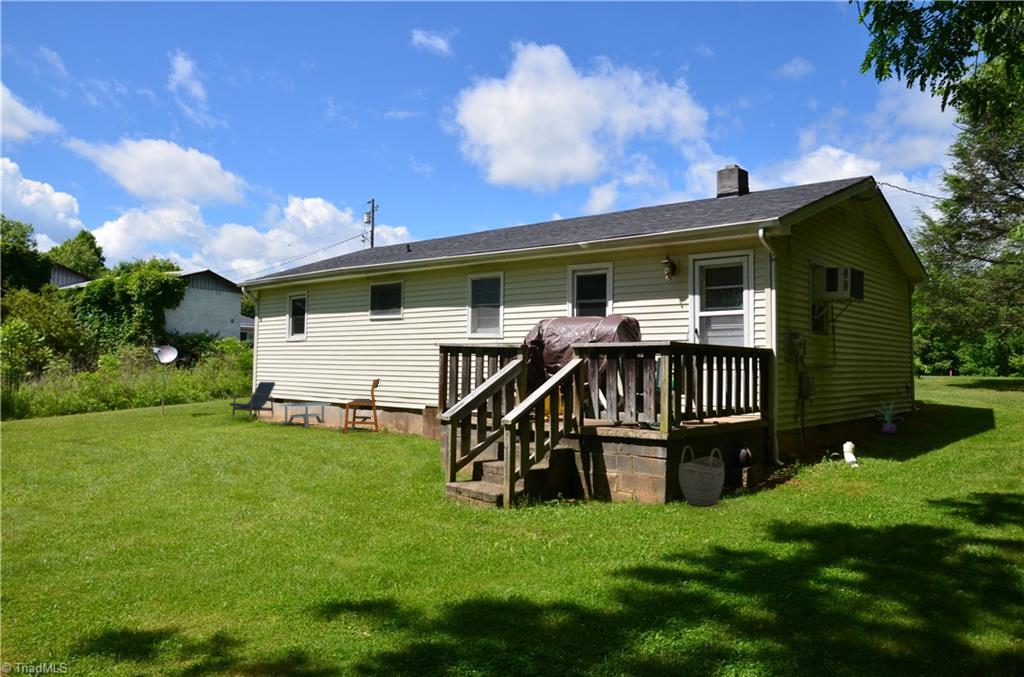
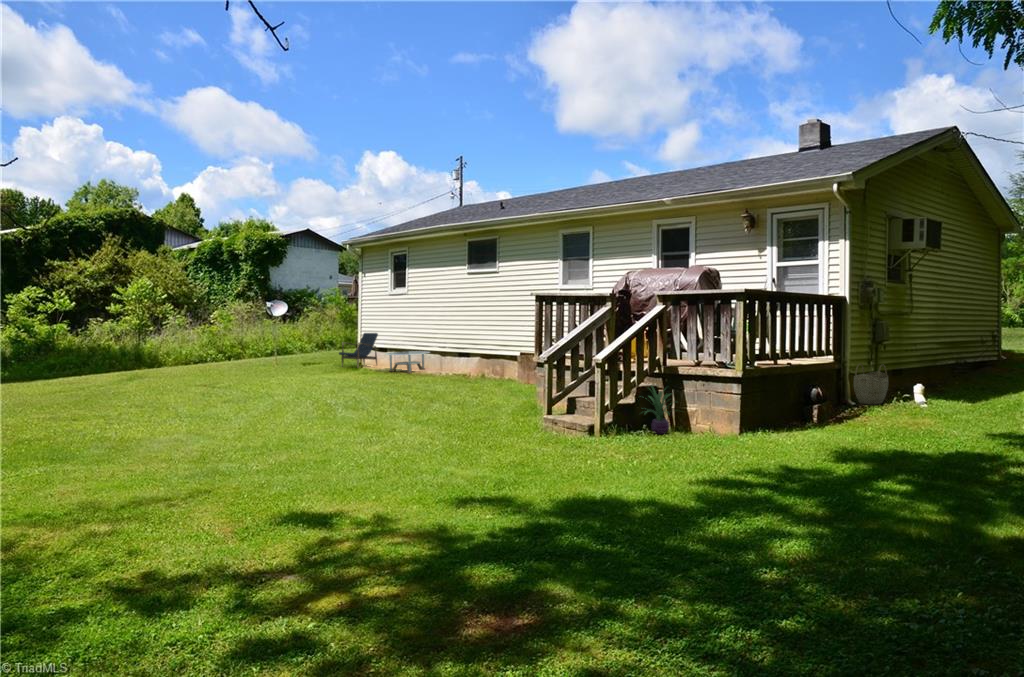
bench: present [344,379,382,433] -> none [445,328,479,378]
decorative plant: present [881,404,896,434] -> present [645,386,670,434]
woven basket: present [679,446,724,506] -> present [854,364,888,405]

